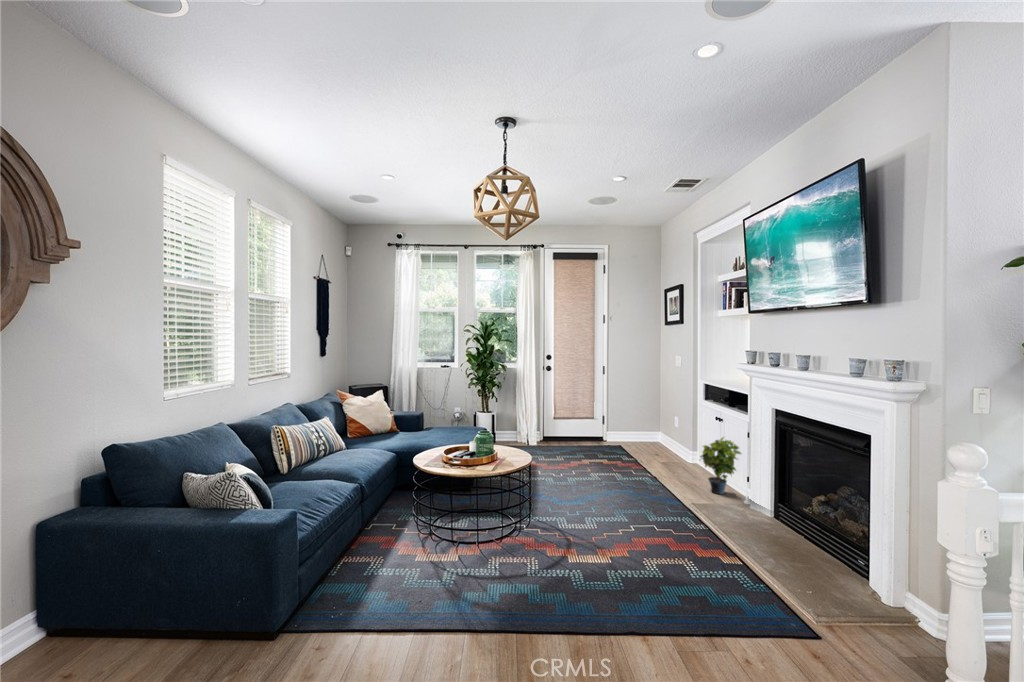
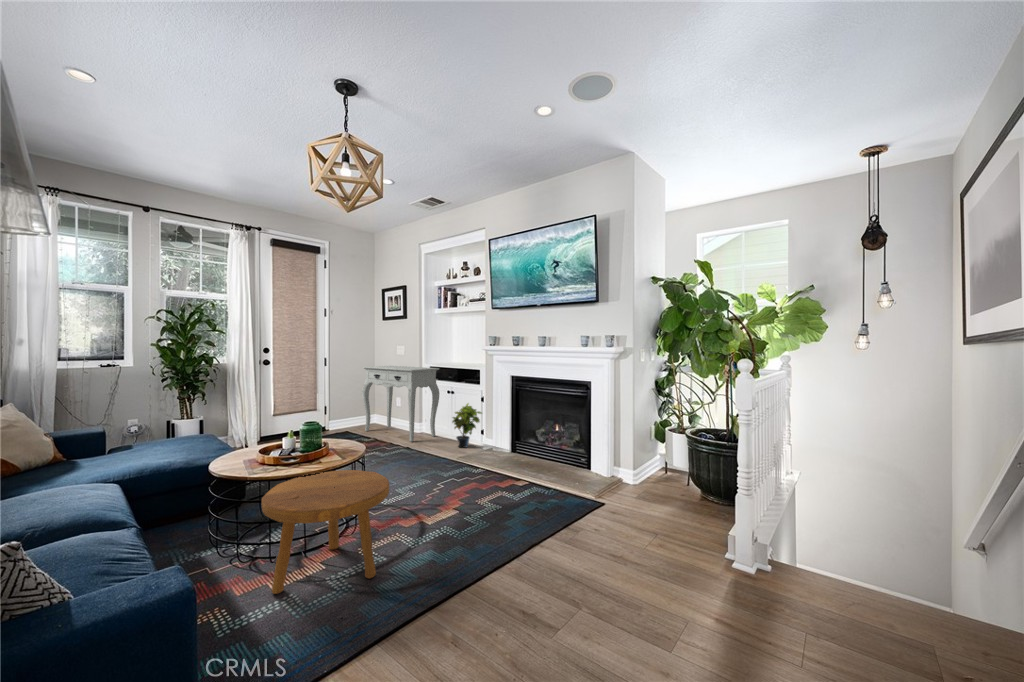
console table: none [631,378,707,471] -> present [362,366,440,442]
footstool: none [410,477,509,582] -> present [262,470,390,594]

